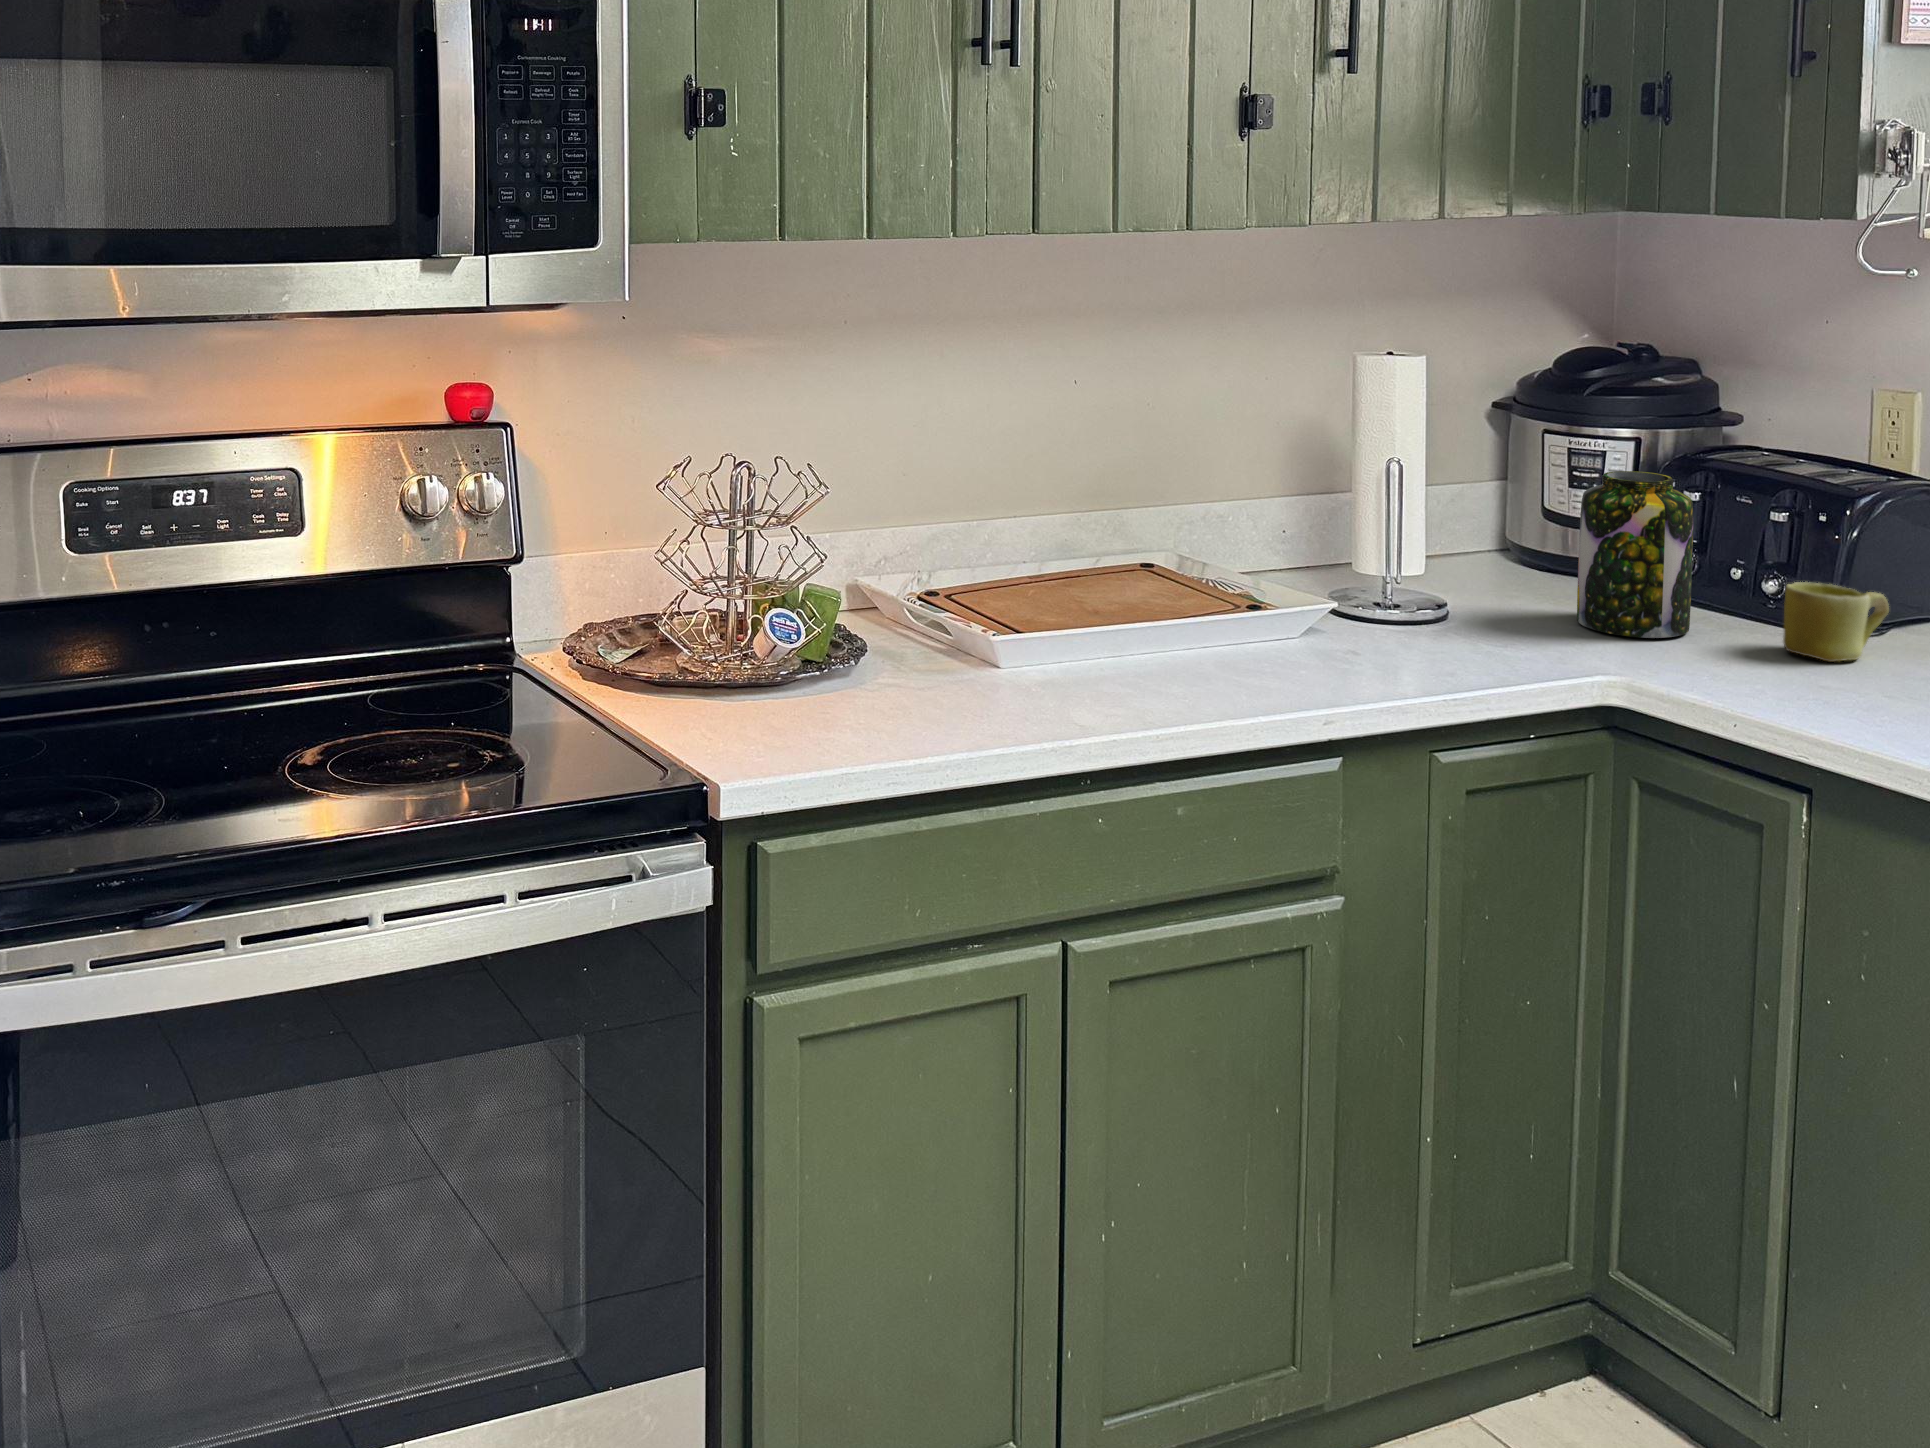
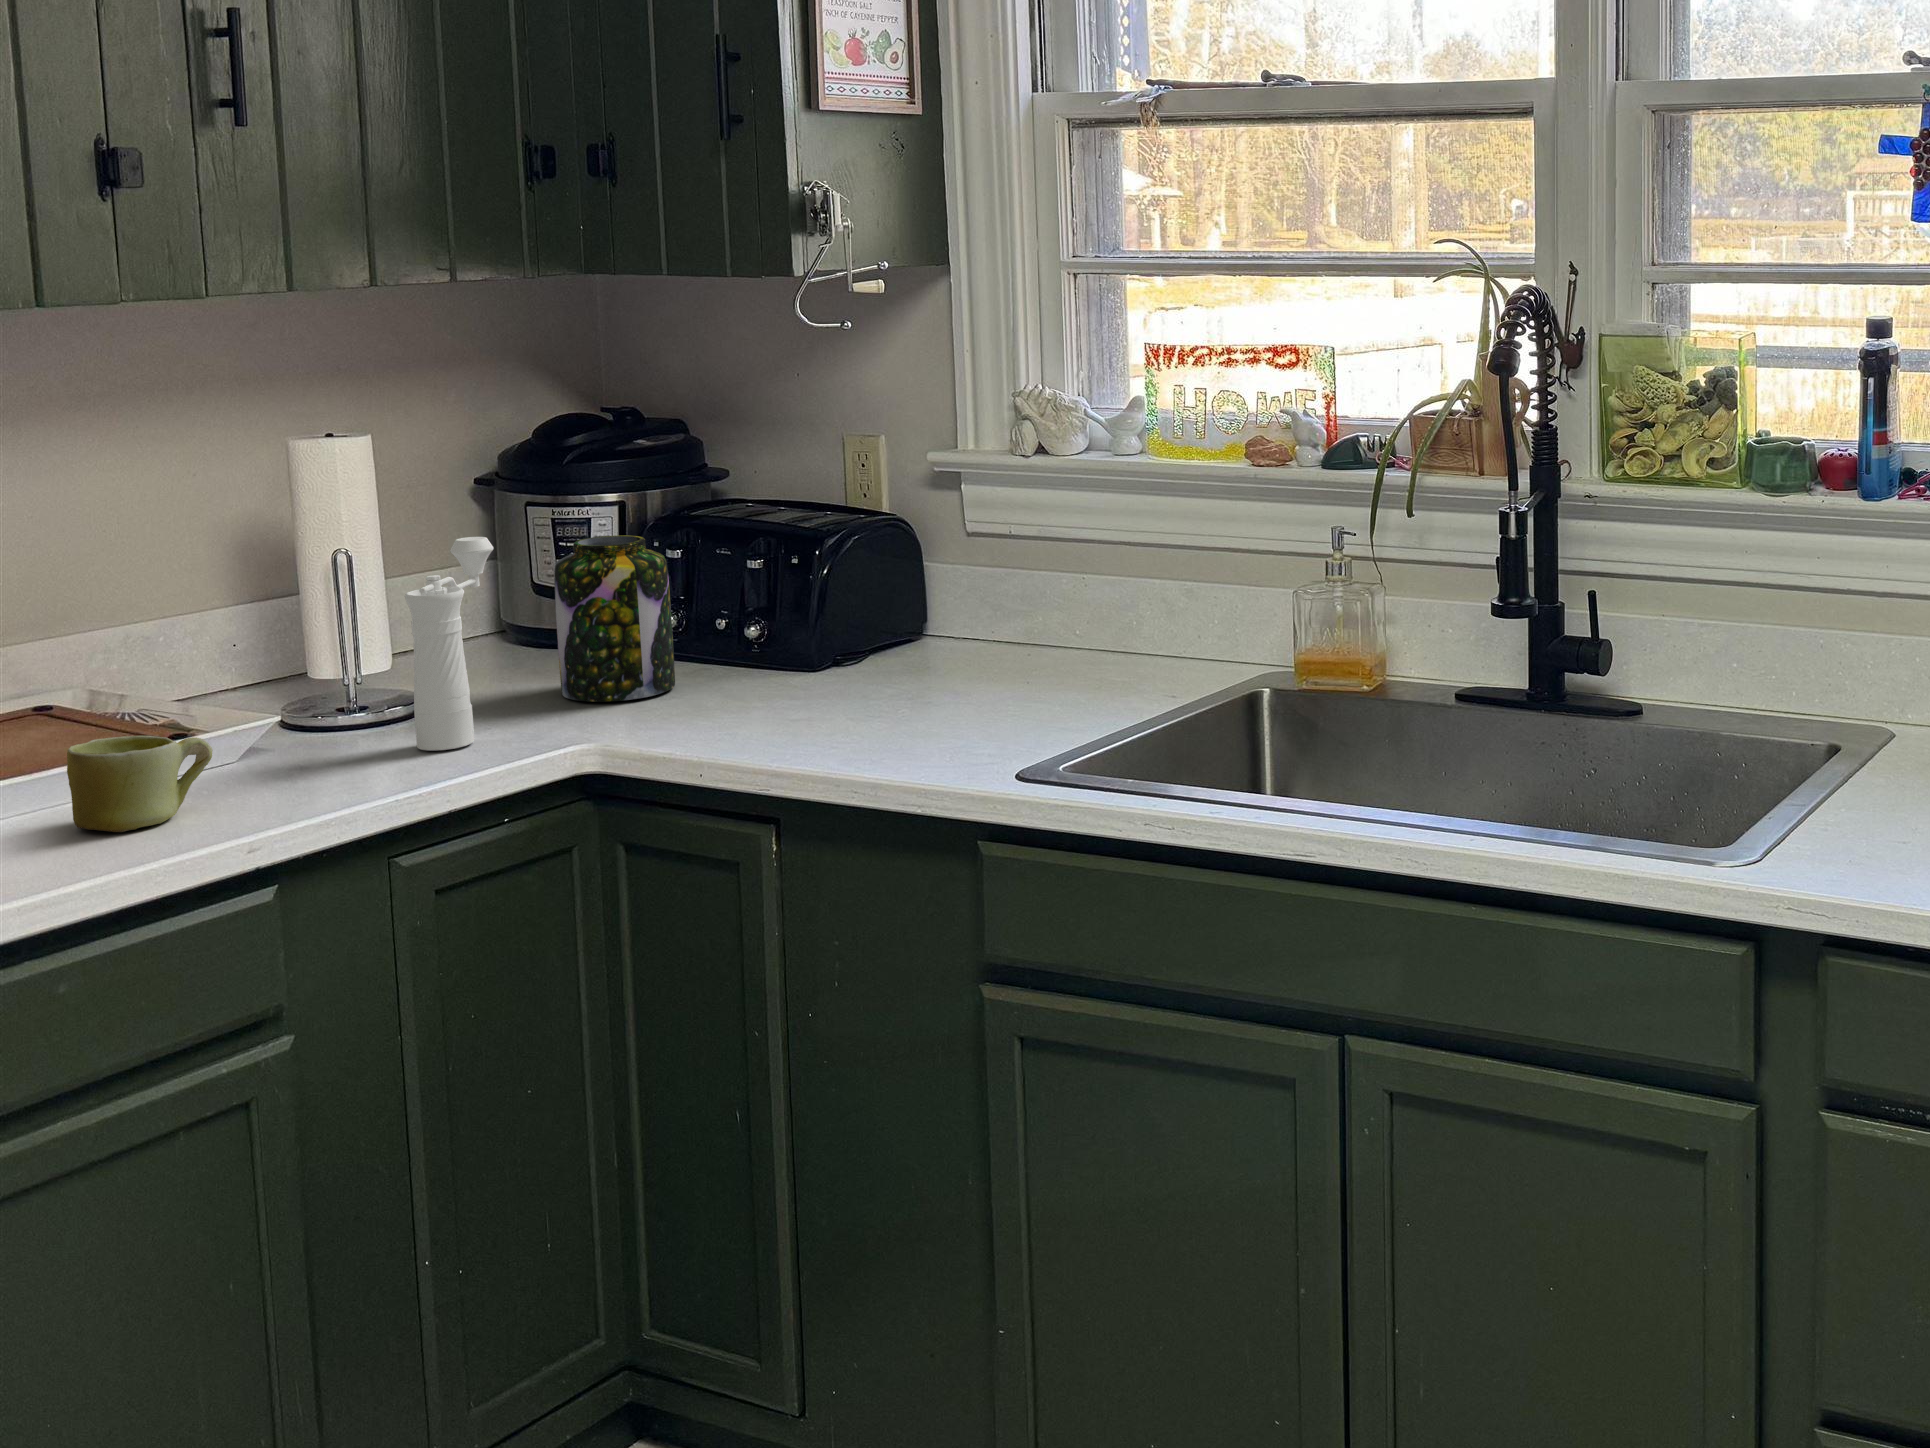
pepper mill: none [1457,460,1535,660] -> present [405,537,494,751]
mug: present [1783,582,1889,662] -> present [67,736,213,832]

